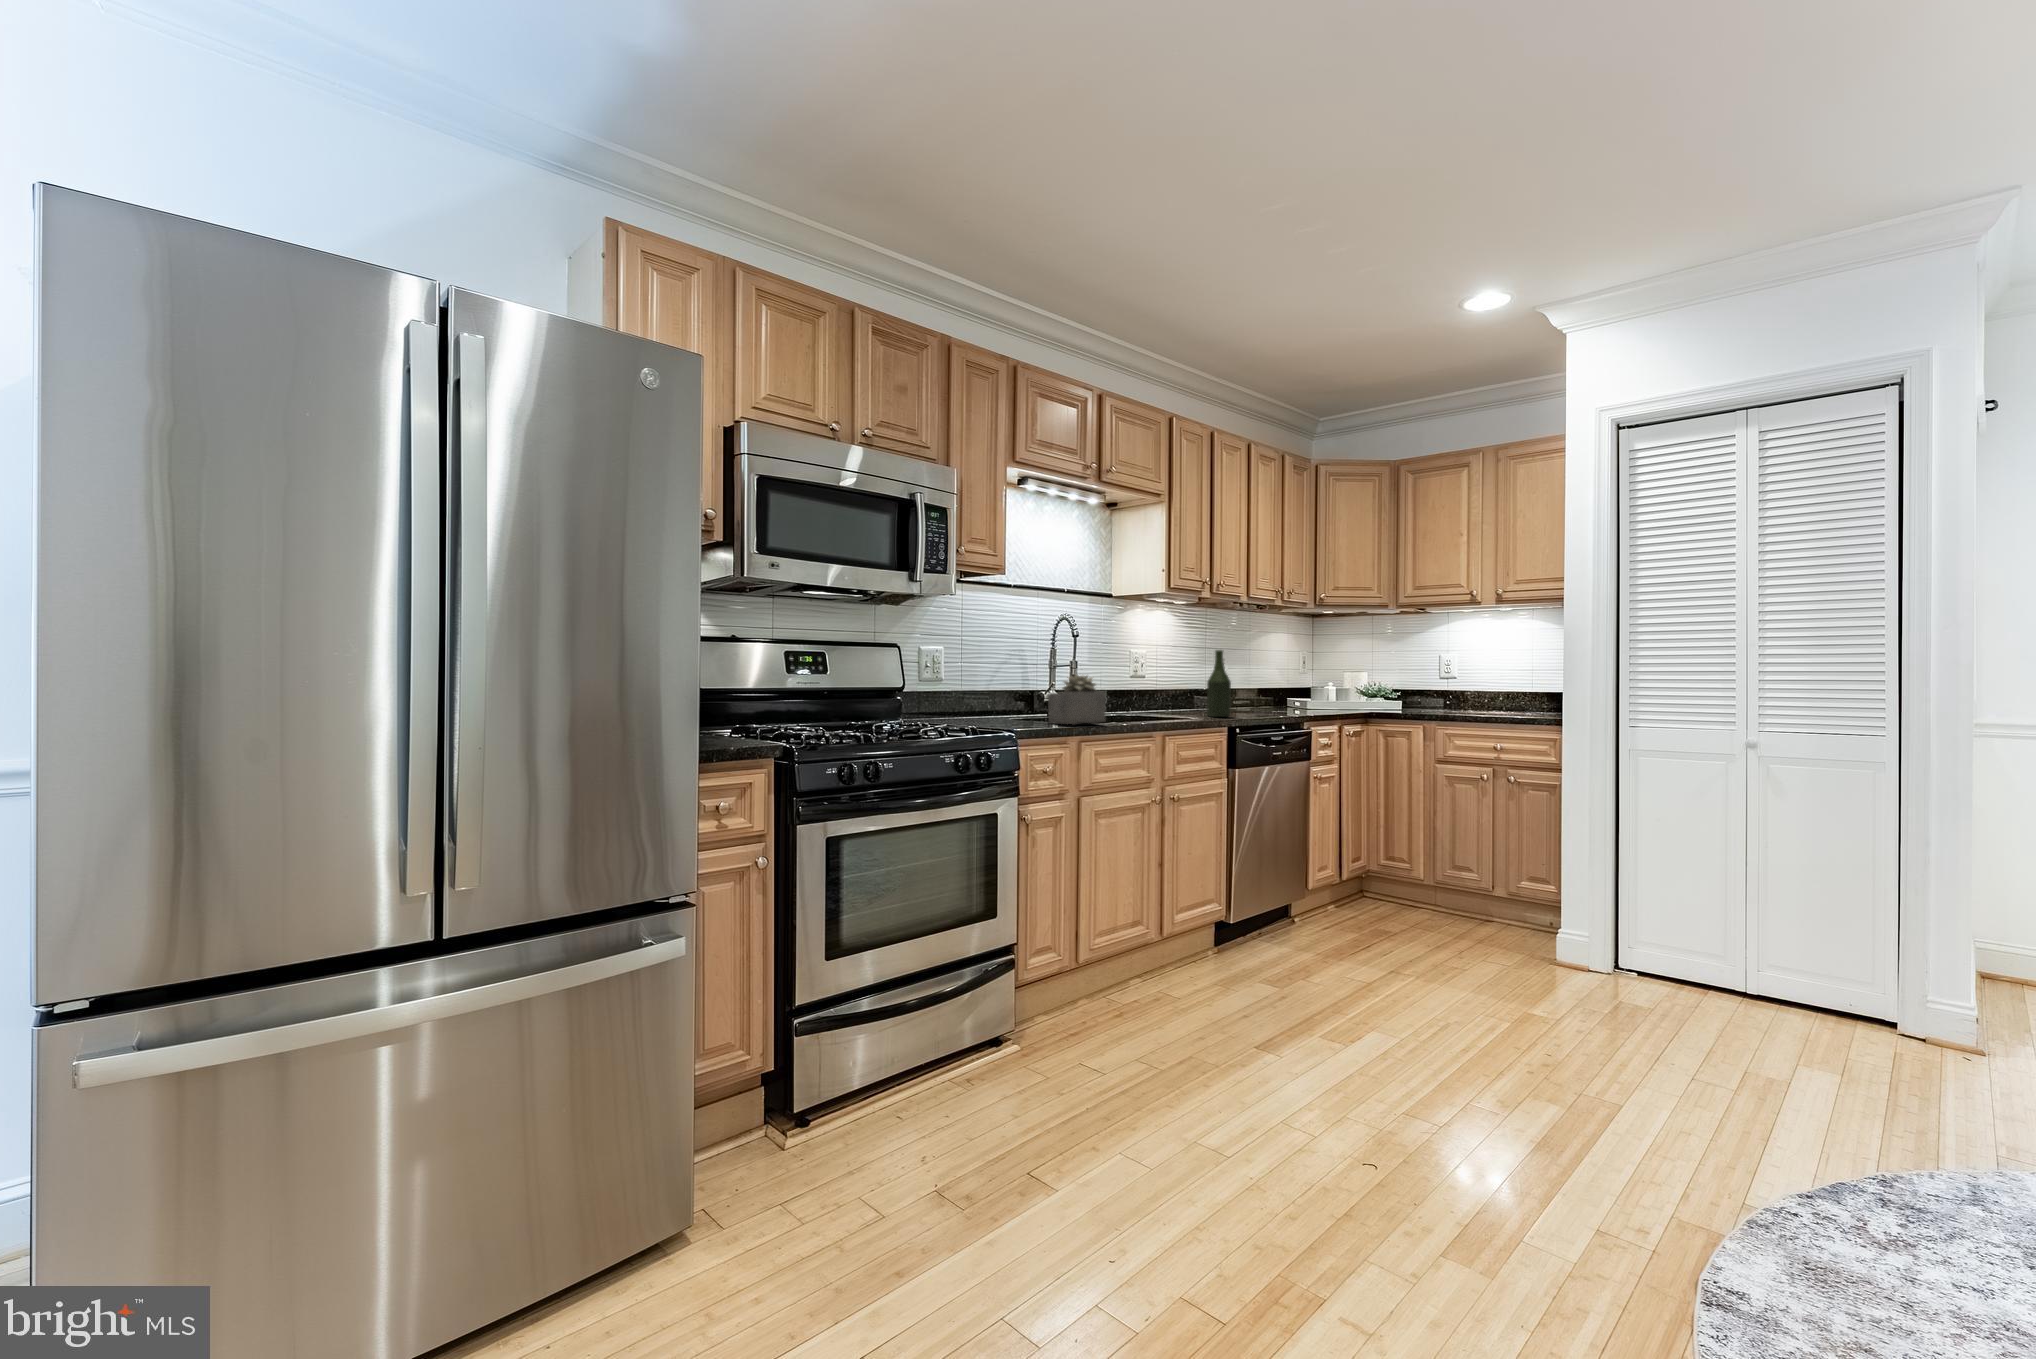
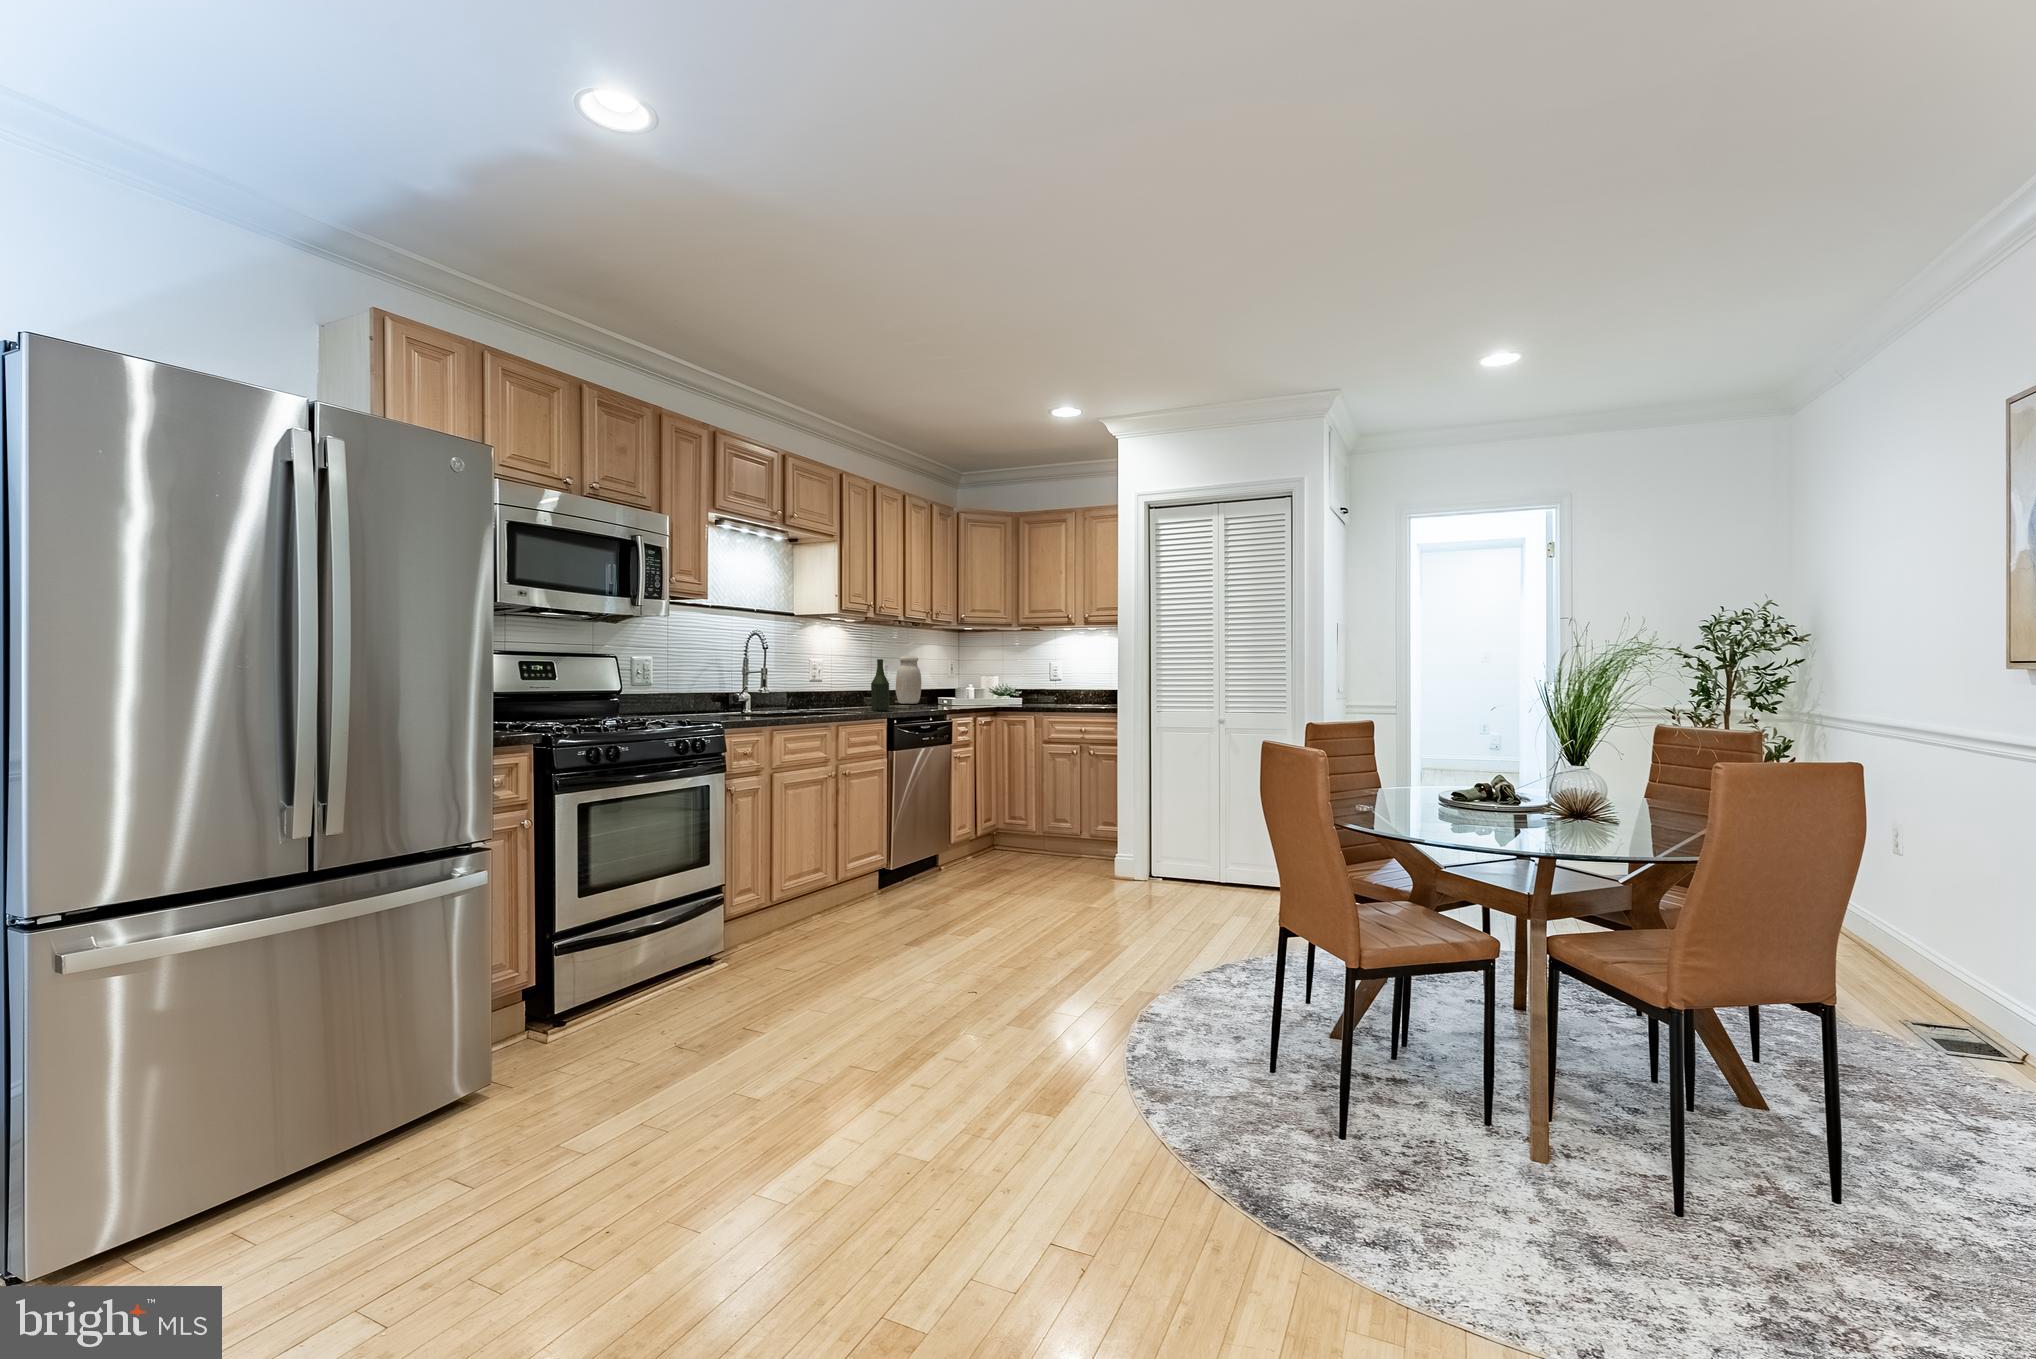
jar: none [1236,647,1270,707] -> present [896,656,921,704]
succulent plant: present [1048,675,1106,724] -> none [746,678,793,717]

